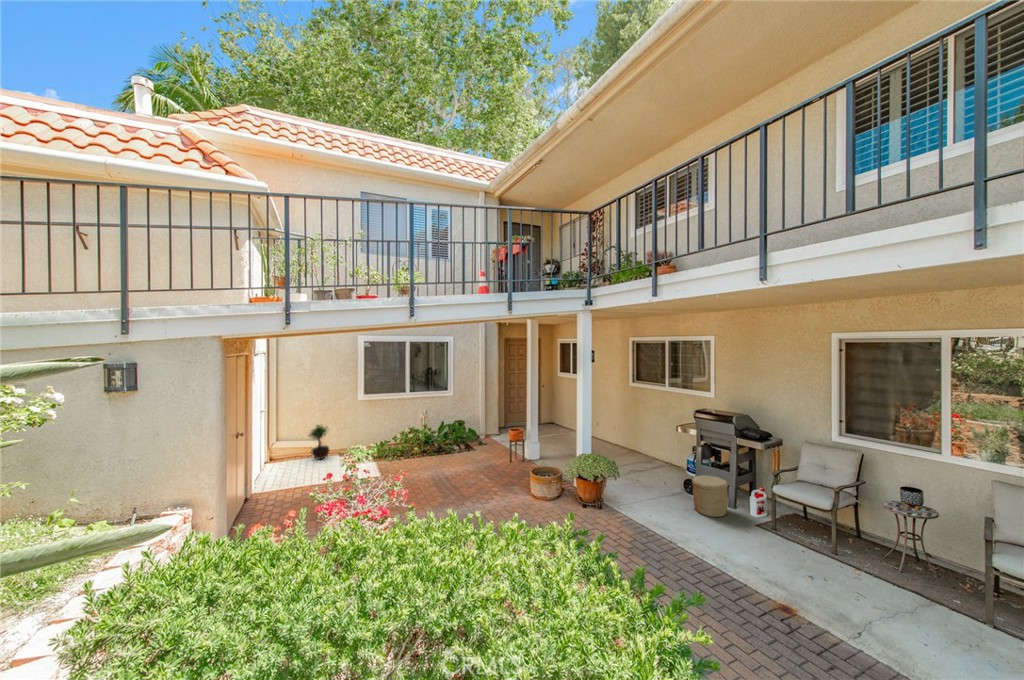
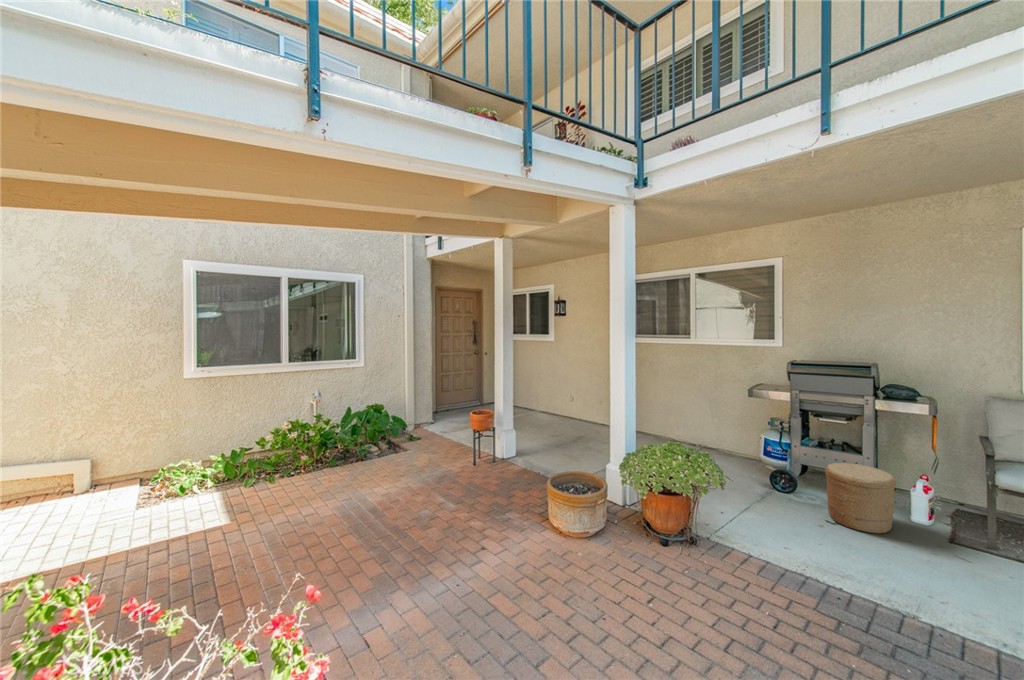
potted tree: present [309,425,329,459] -> none [55,422,118,495]

